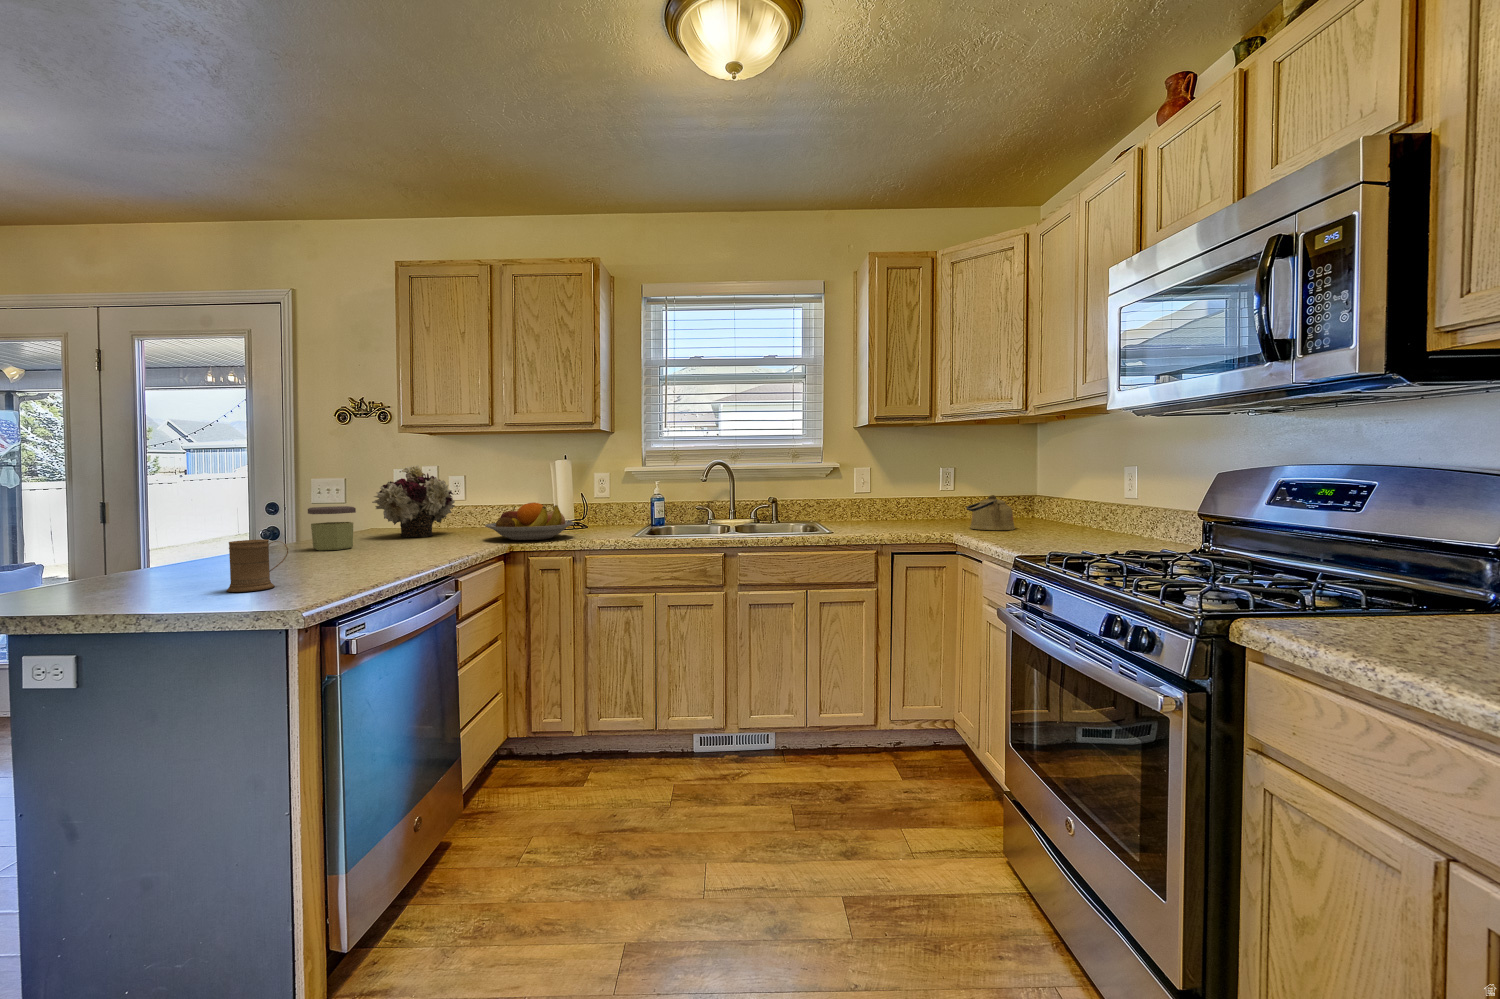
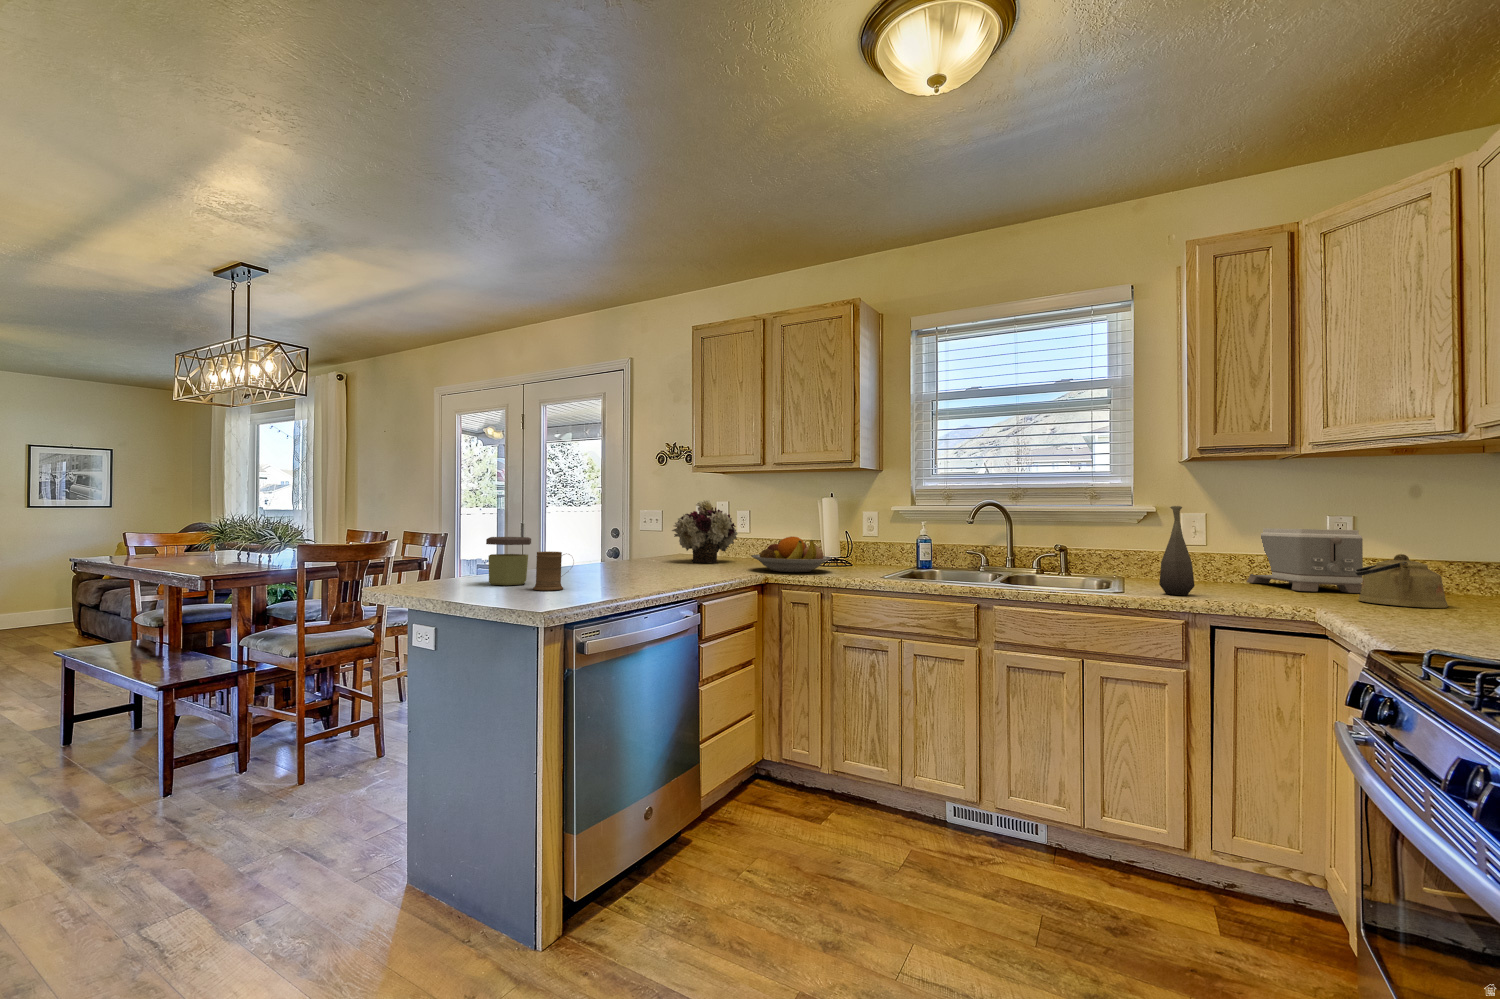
bottle: none [858,465,881,534] -> present [1159,506,1195,595]
toaster: none [896,479,968,524] -> present [1246,528,1363,593]
jar: present [308,506,356,551] -> present [486,537,531,585]

